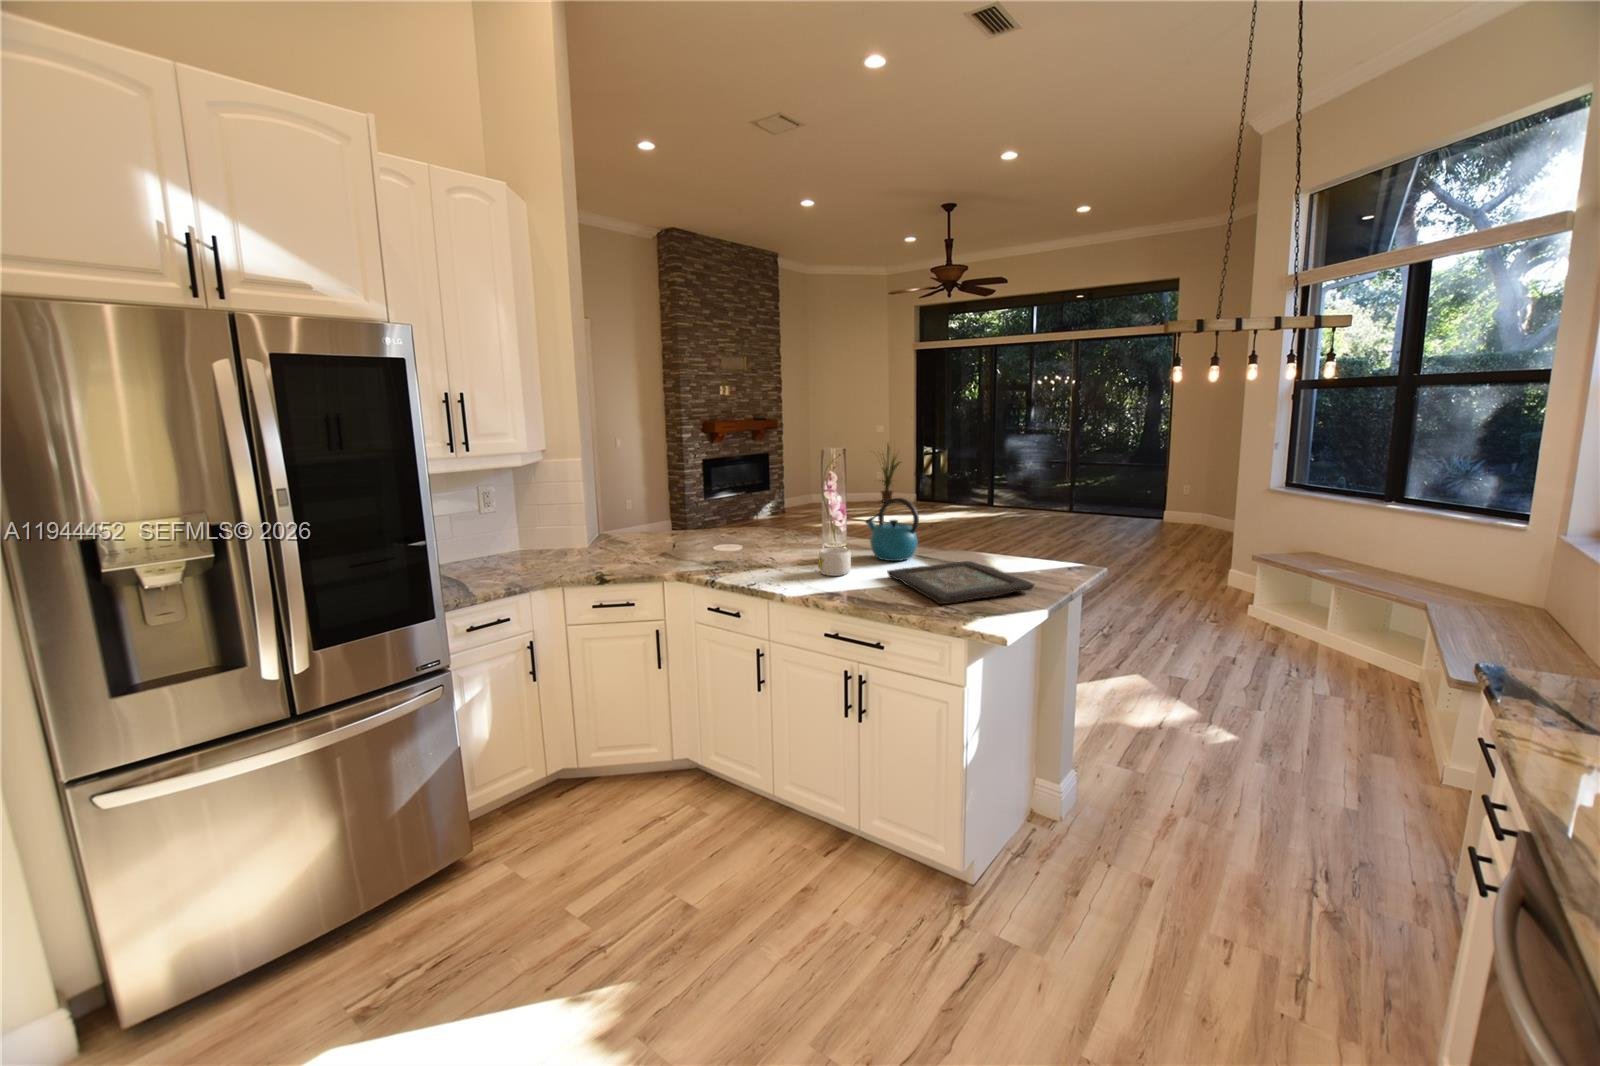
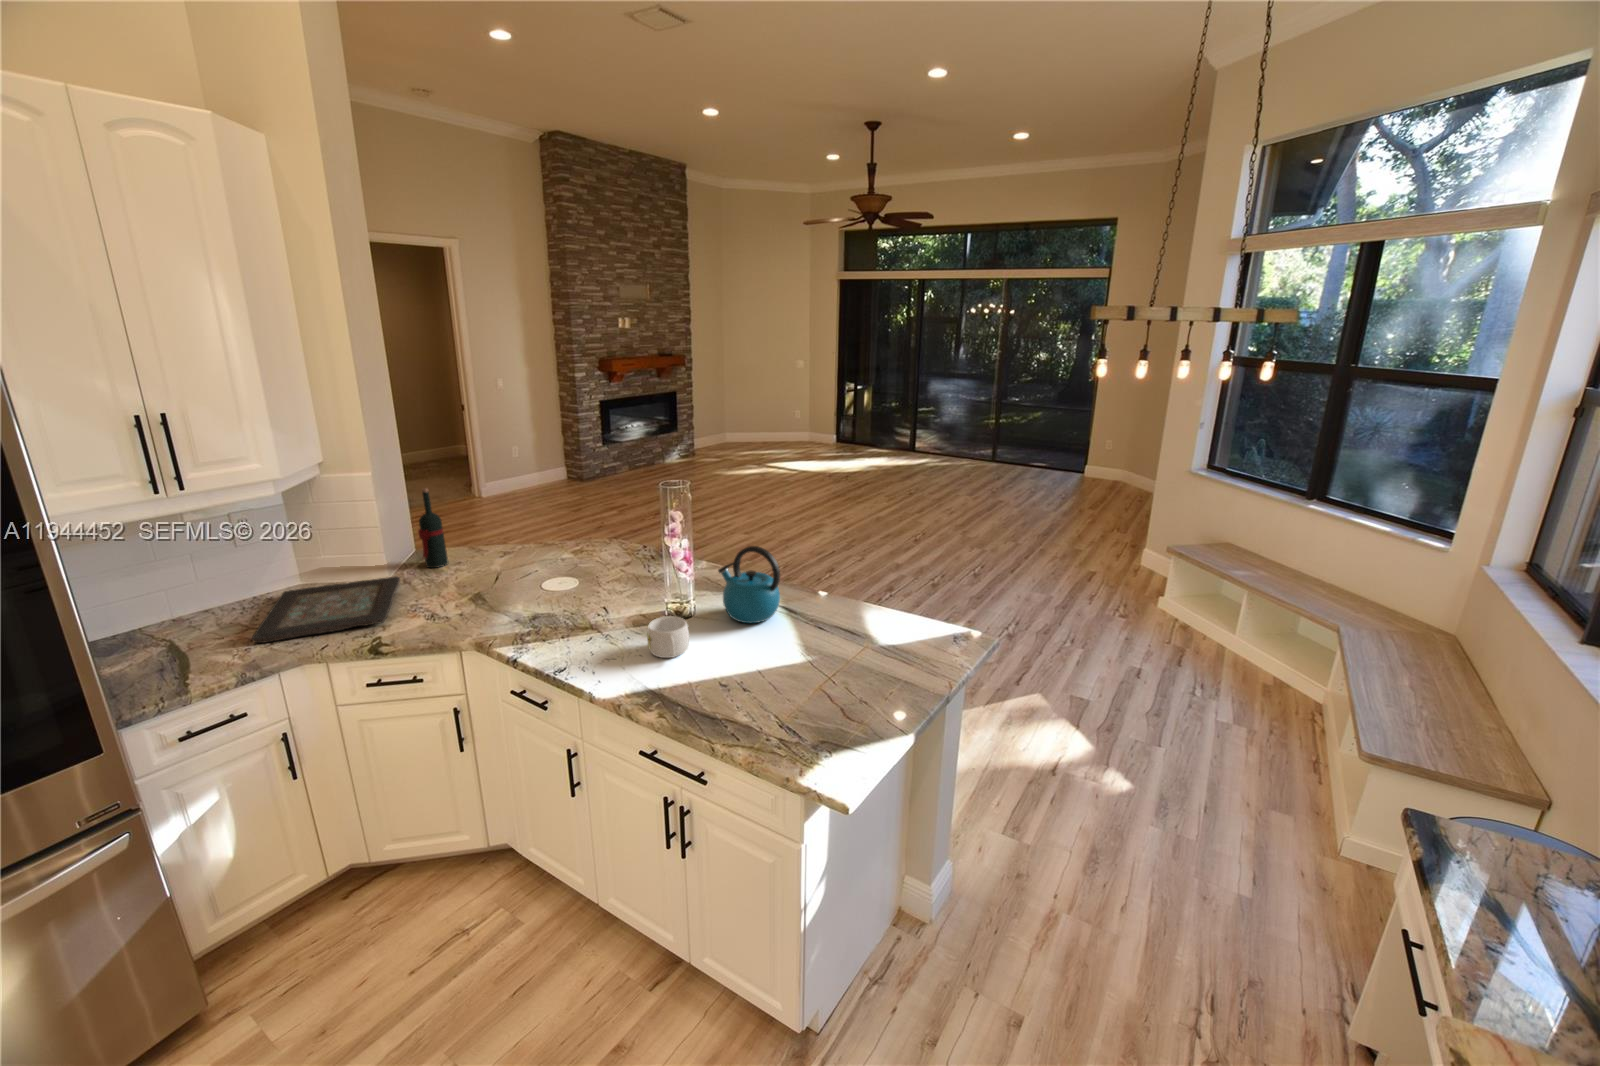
house plant: present [881,444,900,503] -> none [789,379,825,446]
wine bottle: none [614,476,634,541] -> present [418,488,448,568]
decorative tray: present [887,561,1035,604] -> present [252,577,400,643]

